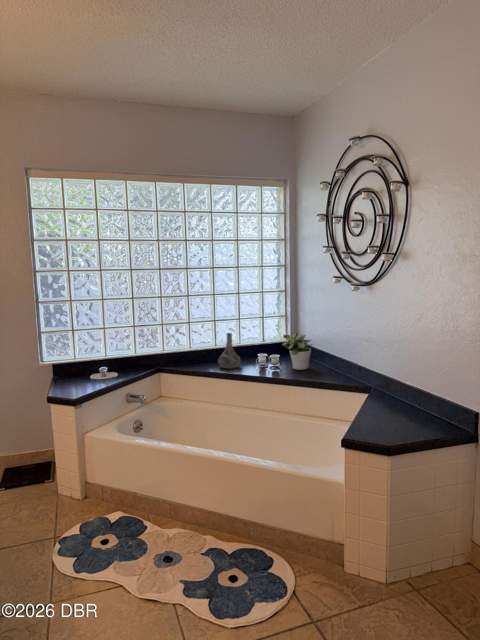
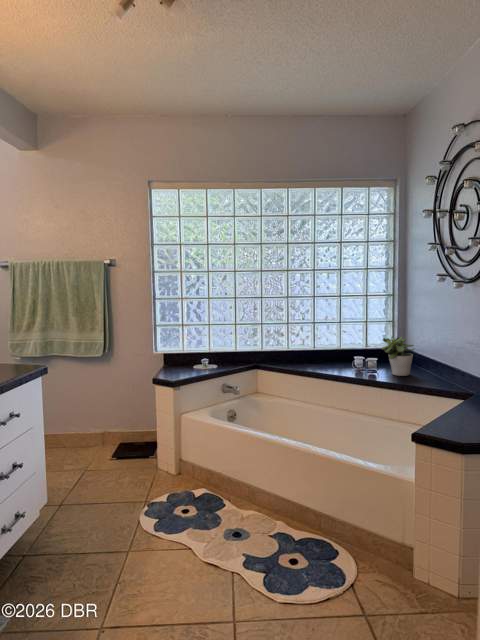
decorative vase: present [218,333,240,369] -> none [313,334,336,370]

